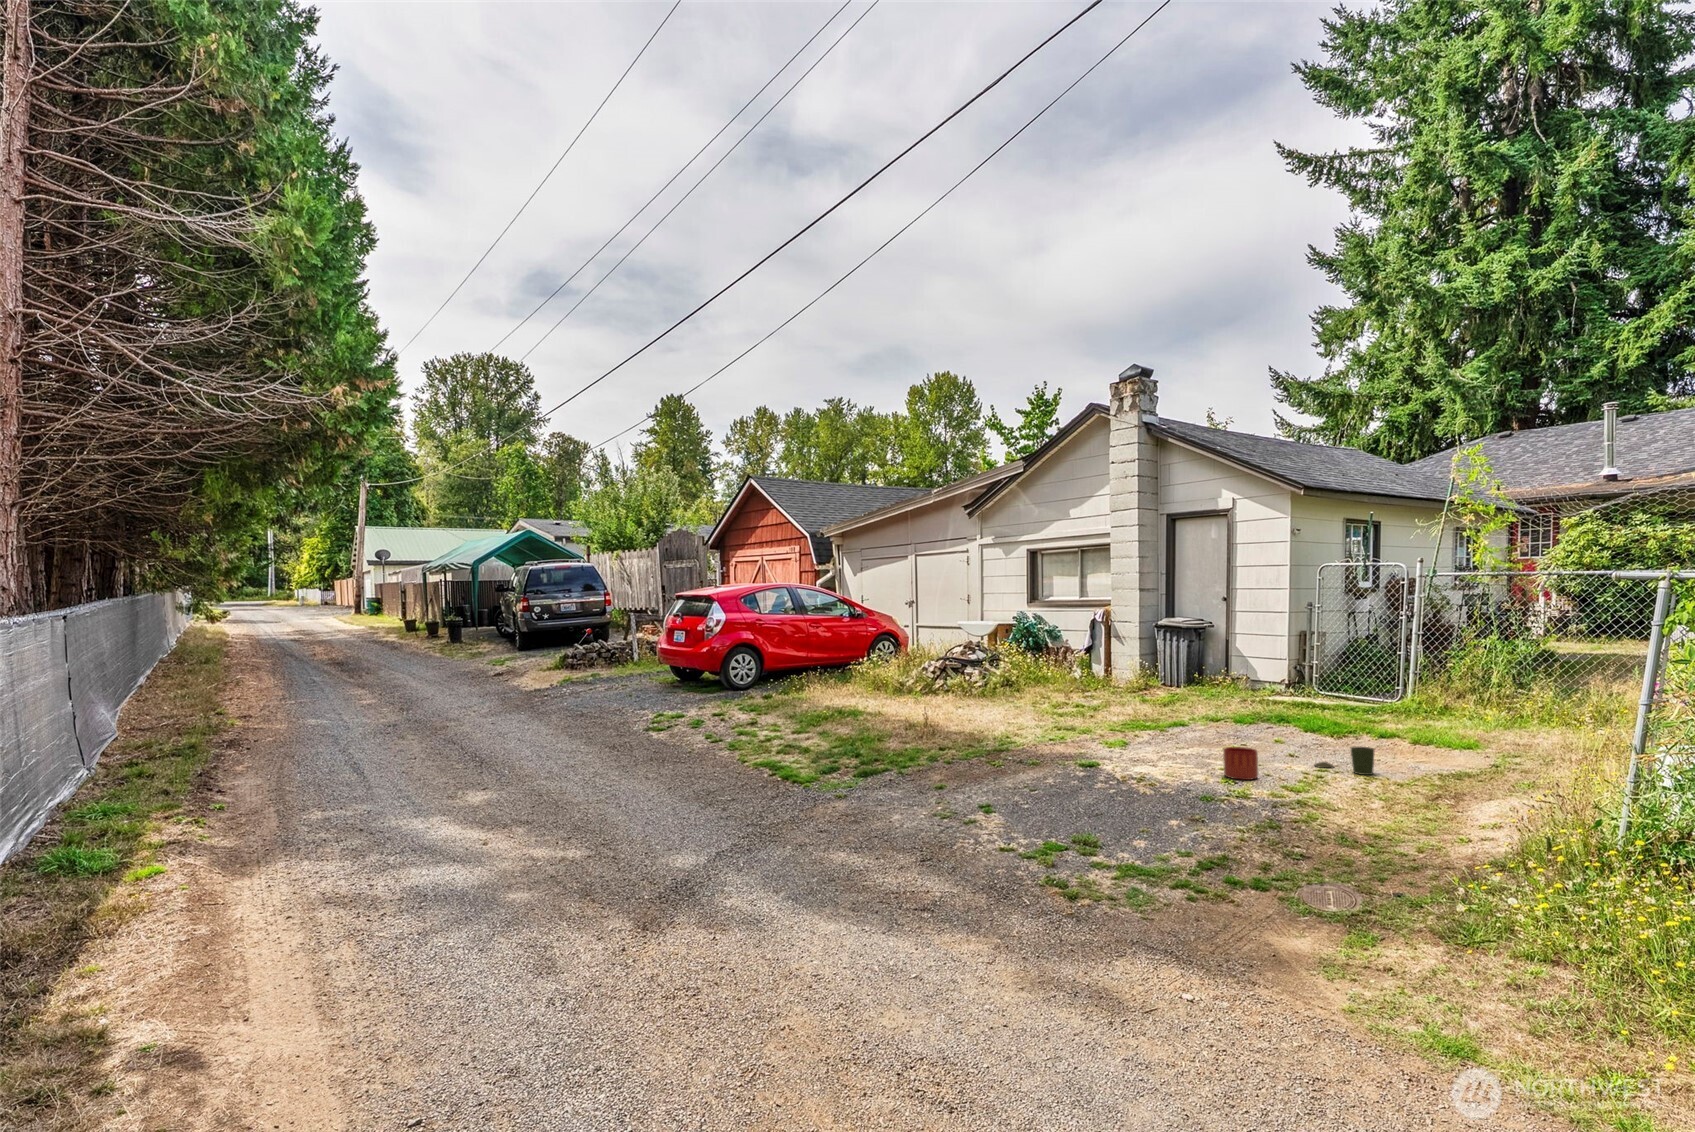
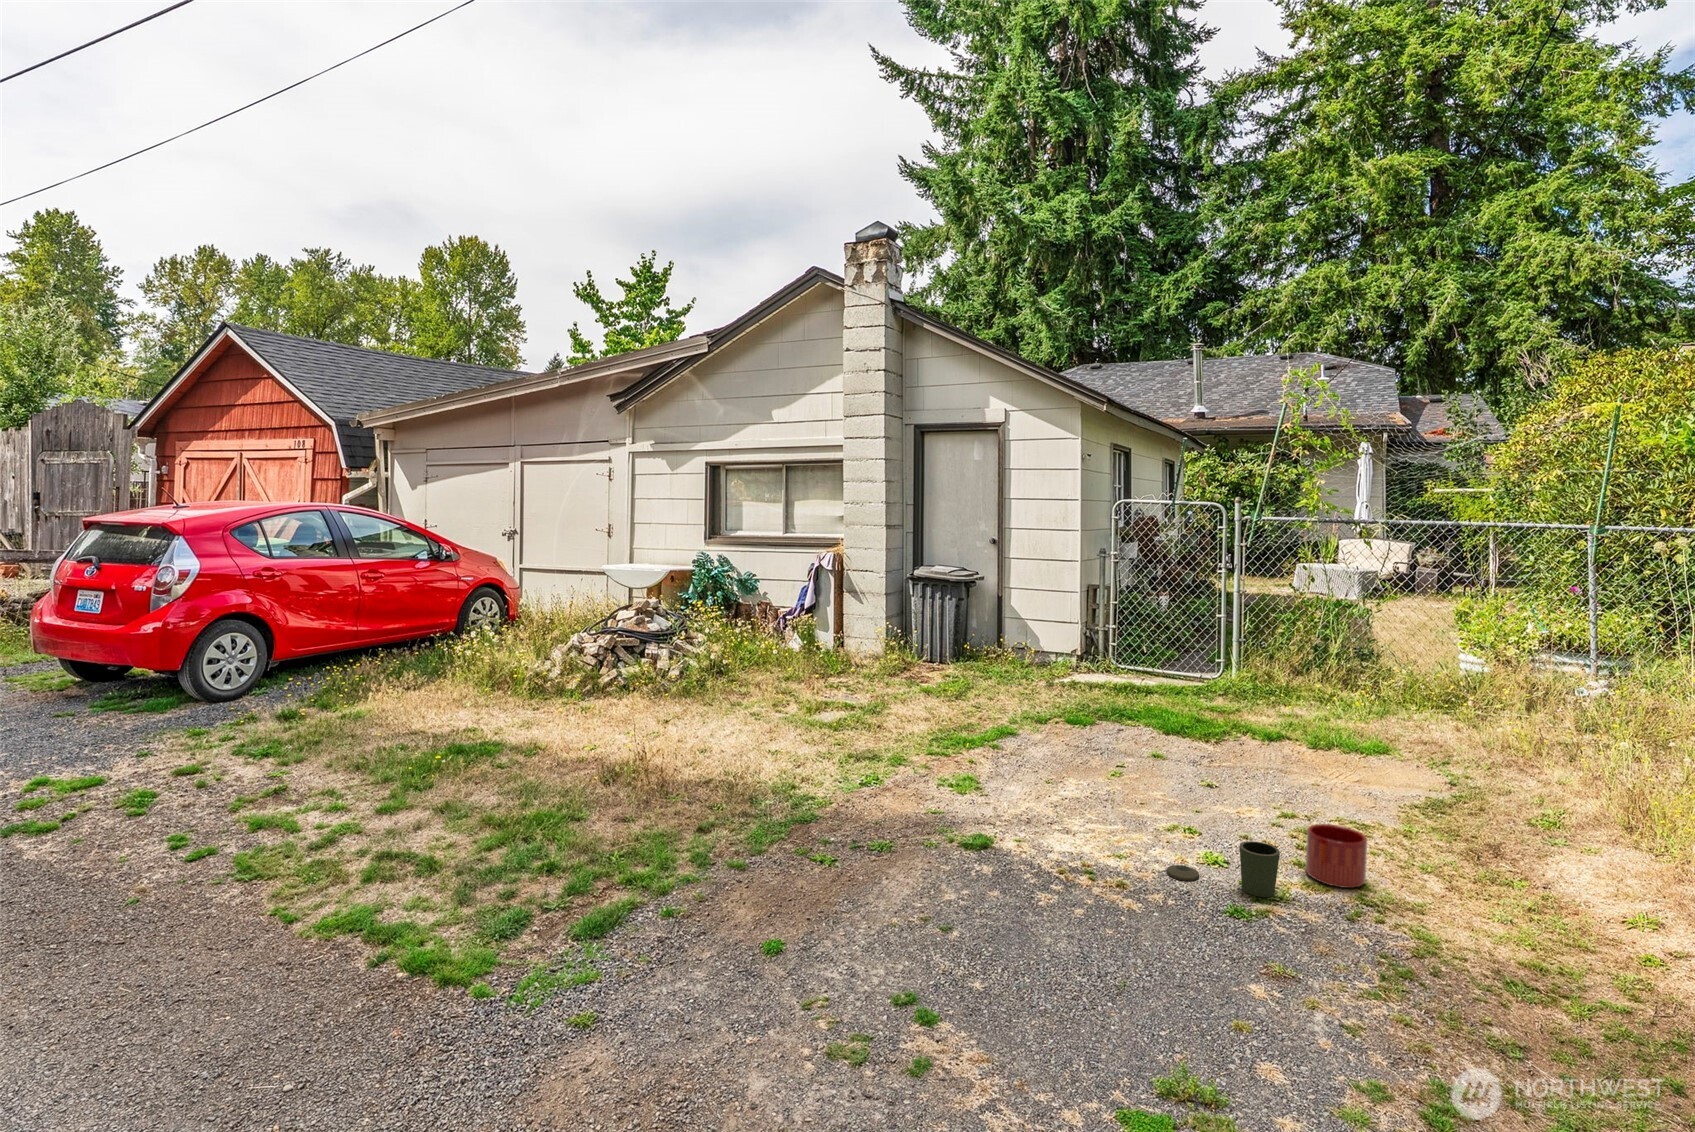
trash can: present [1315,747,1374,775] -> present [1166,841,1280,897]

